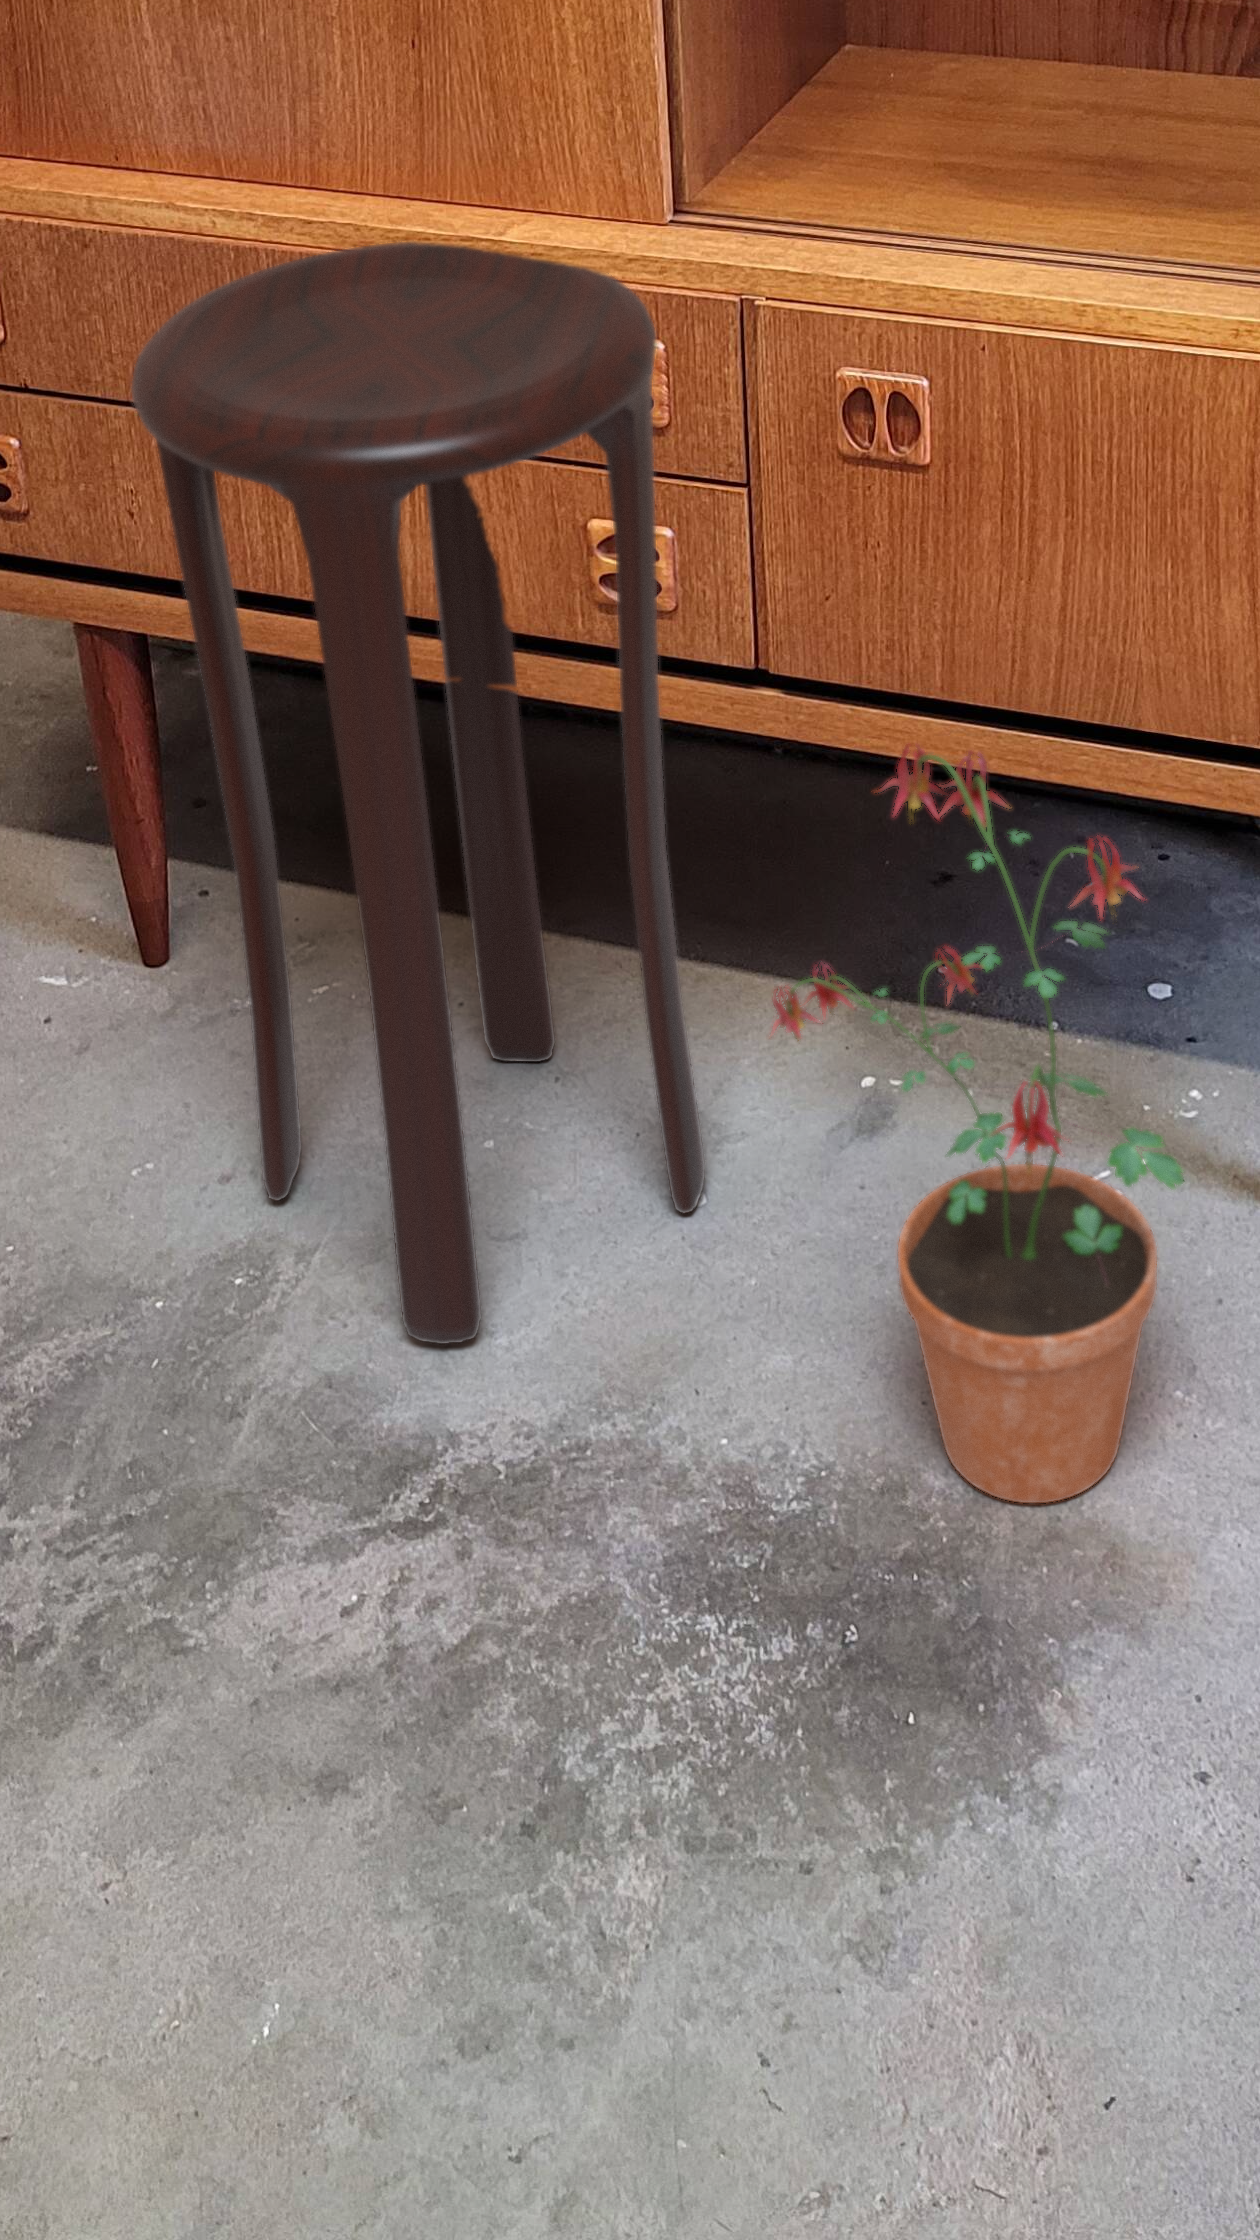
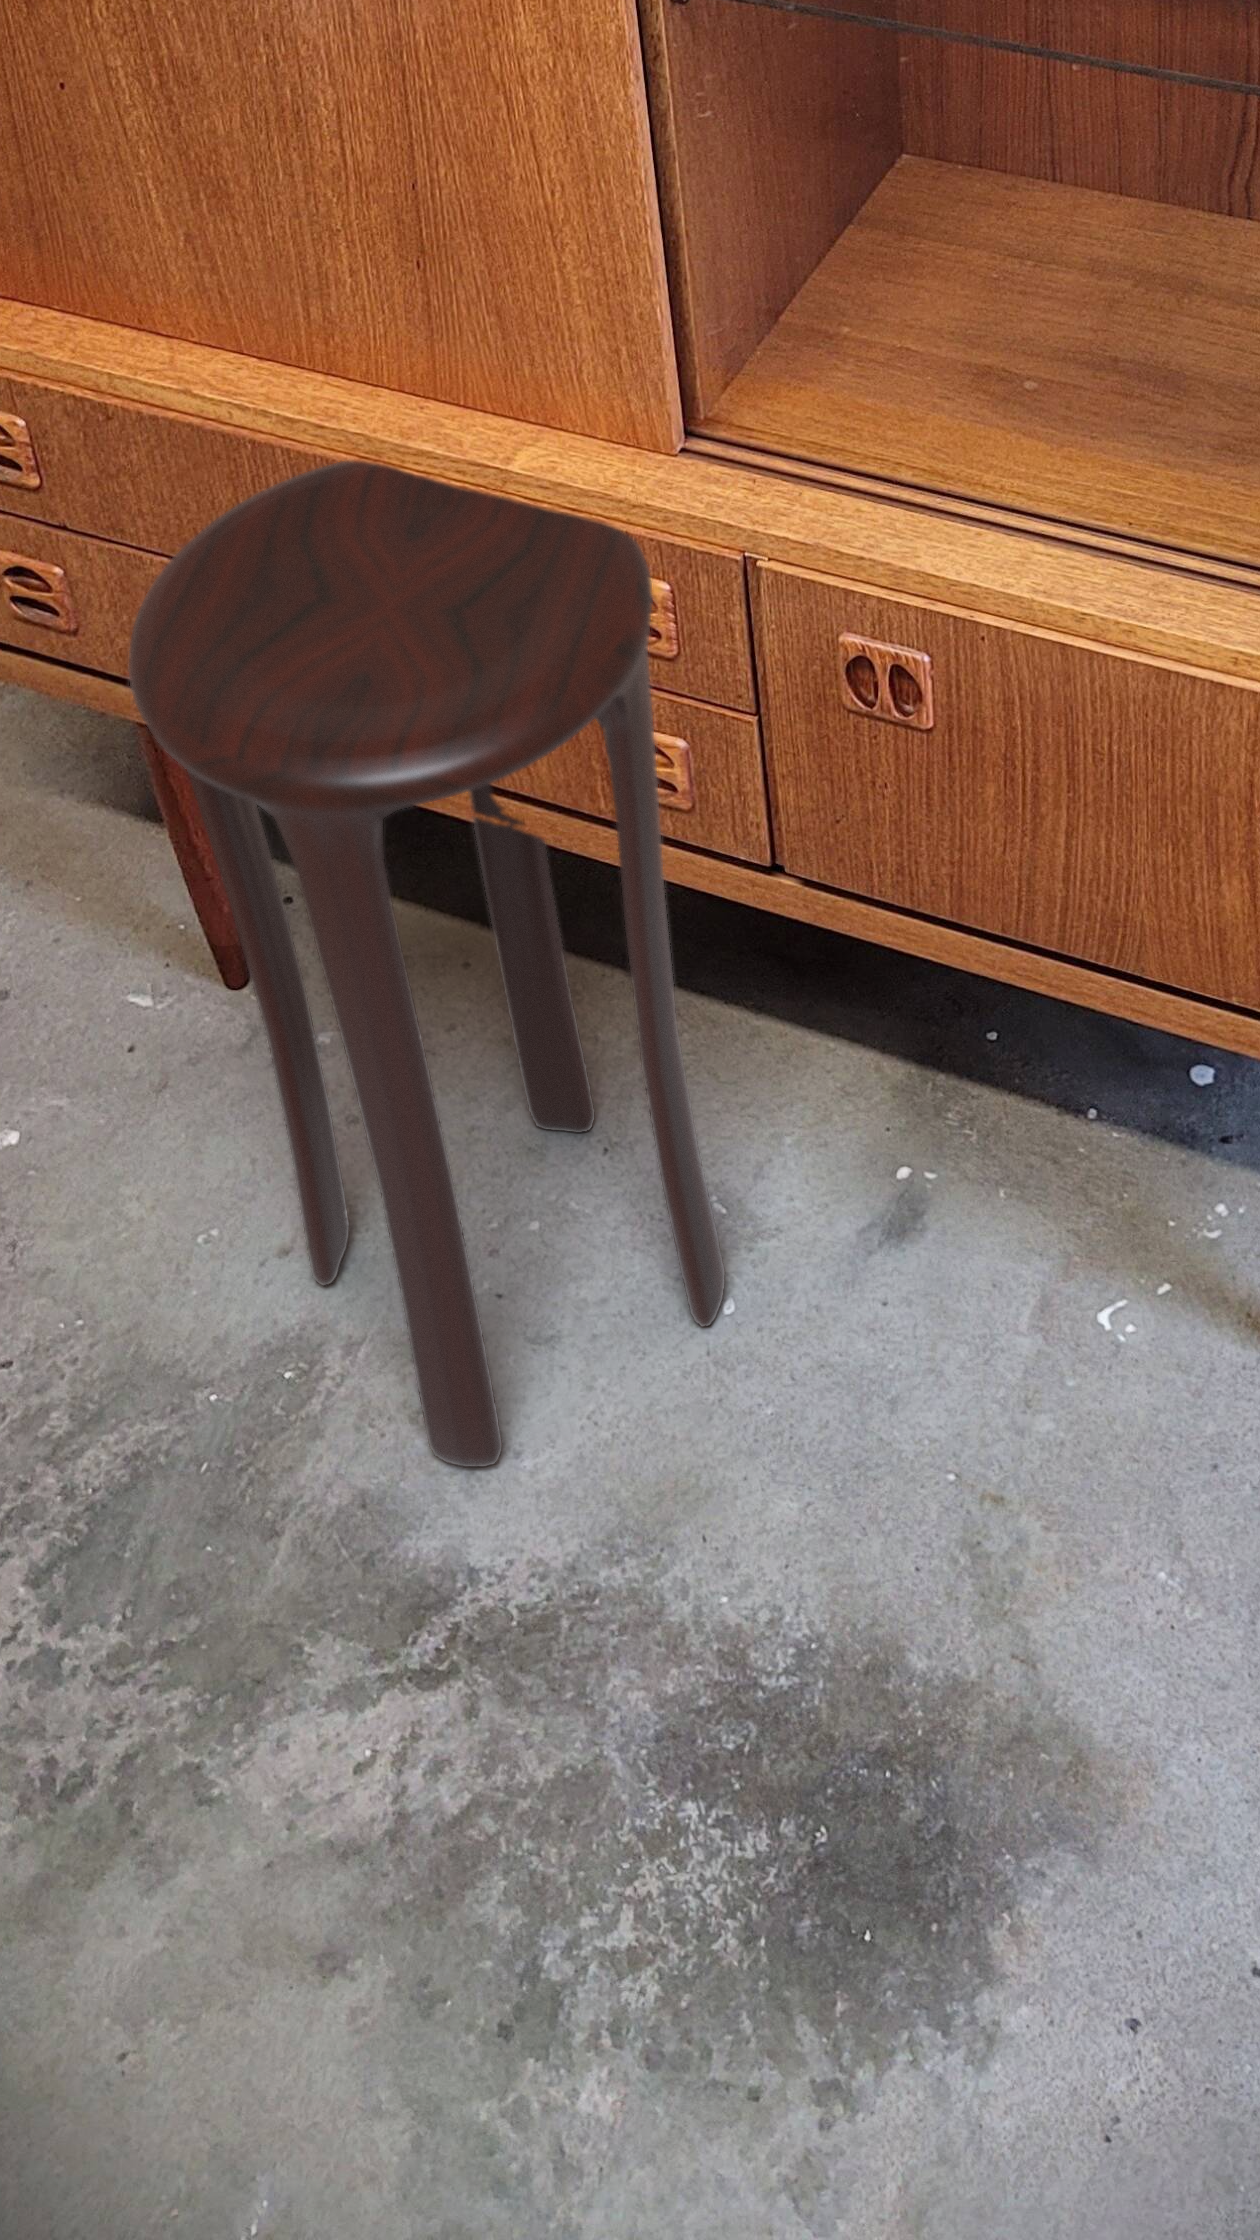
potted plant: present [773,745,1183,1503] -> none [748,1045,1166,1697]

